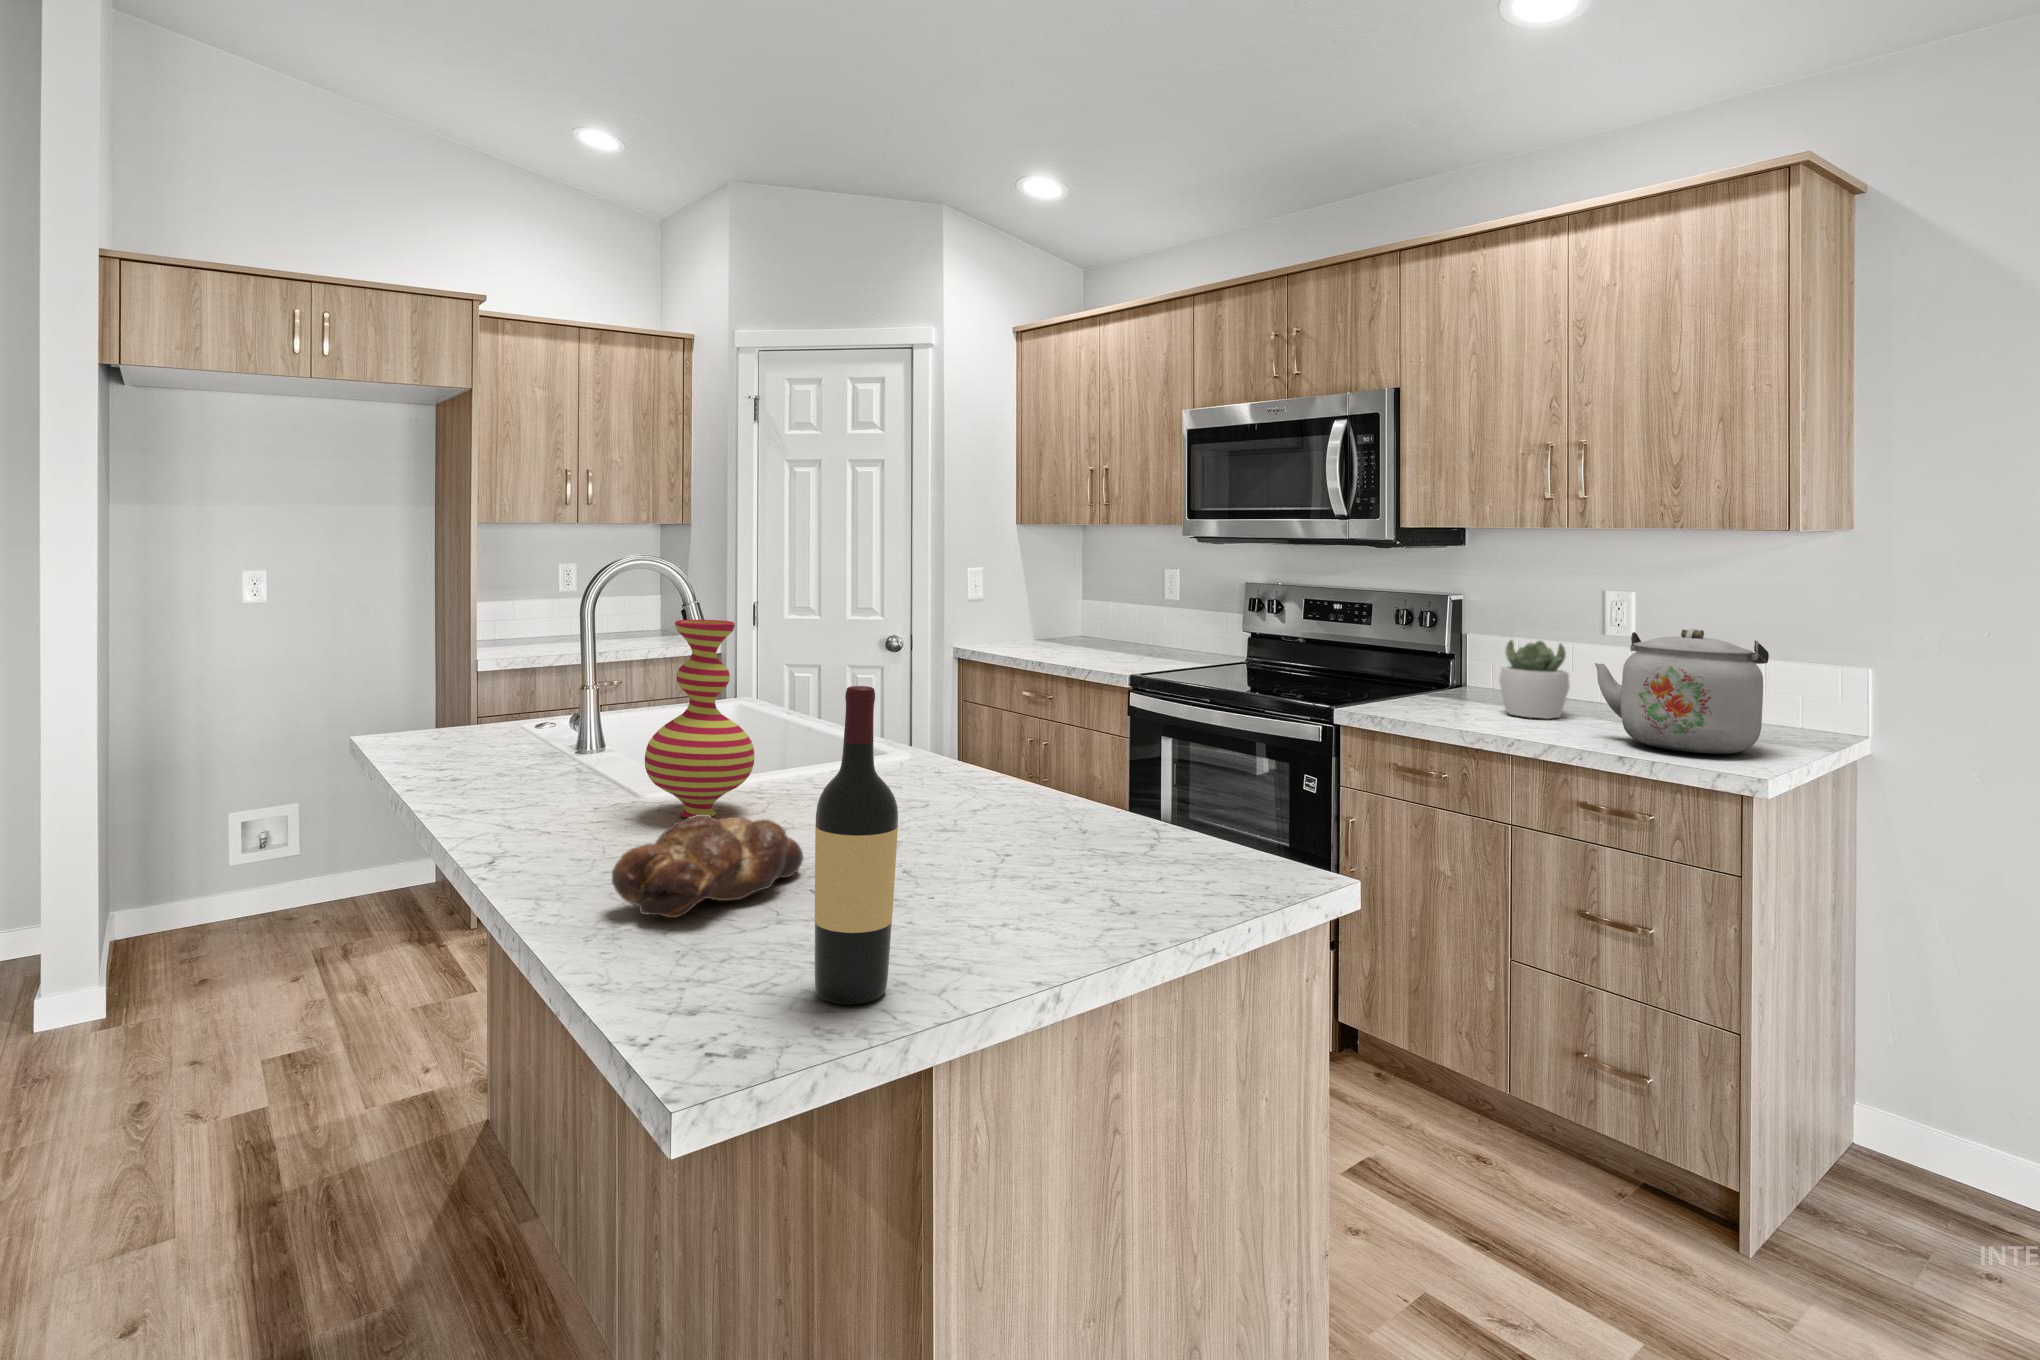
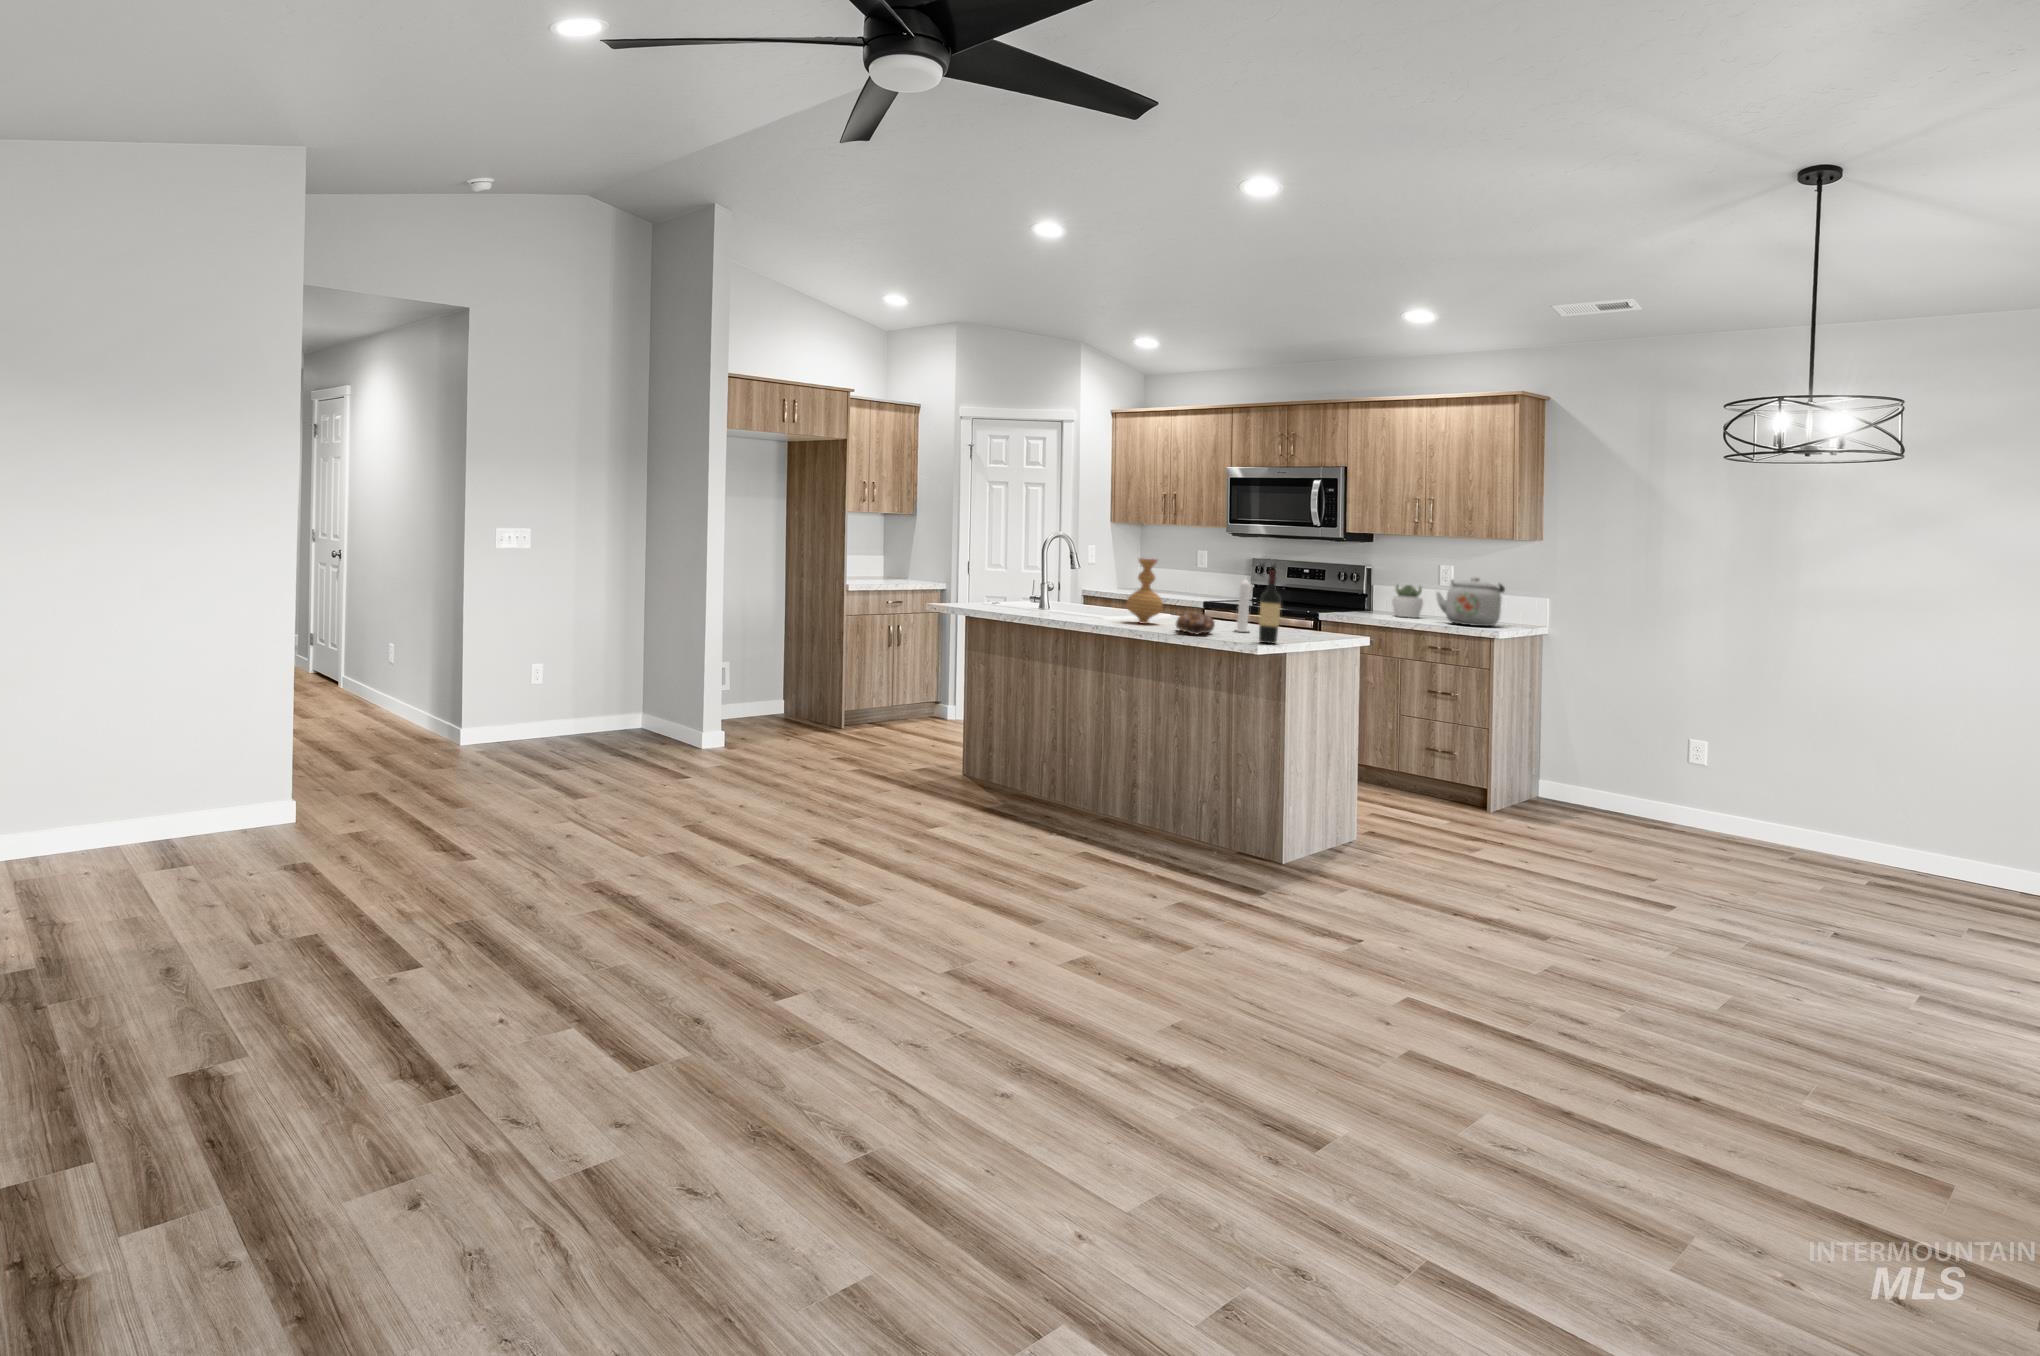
candle: none [909,676,961,866] -> present [1235,578,1251,632]

